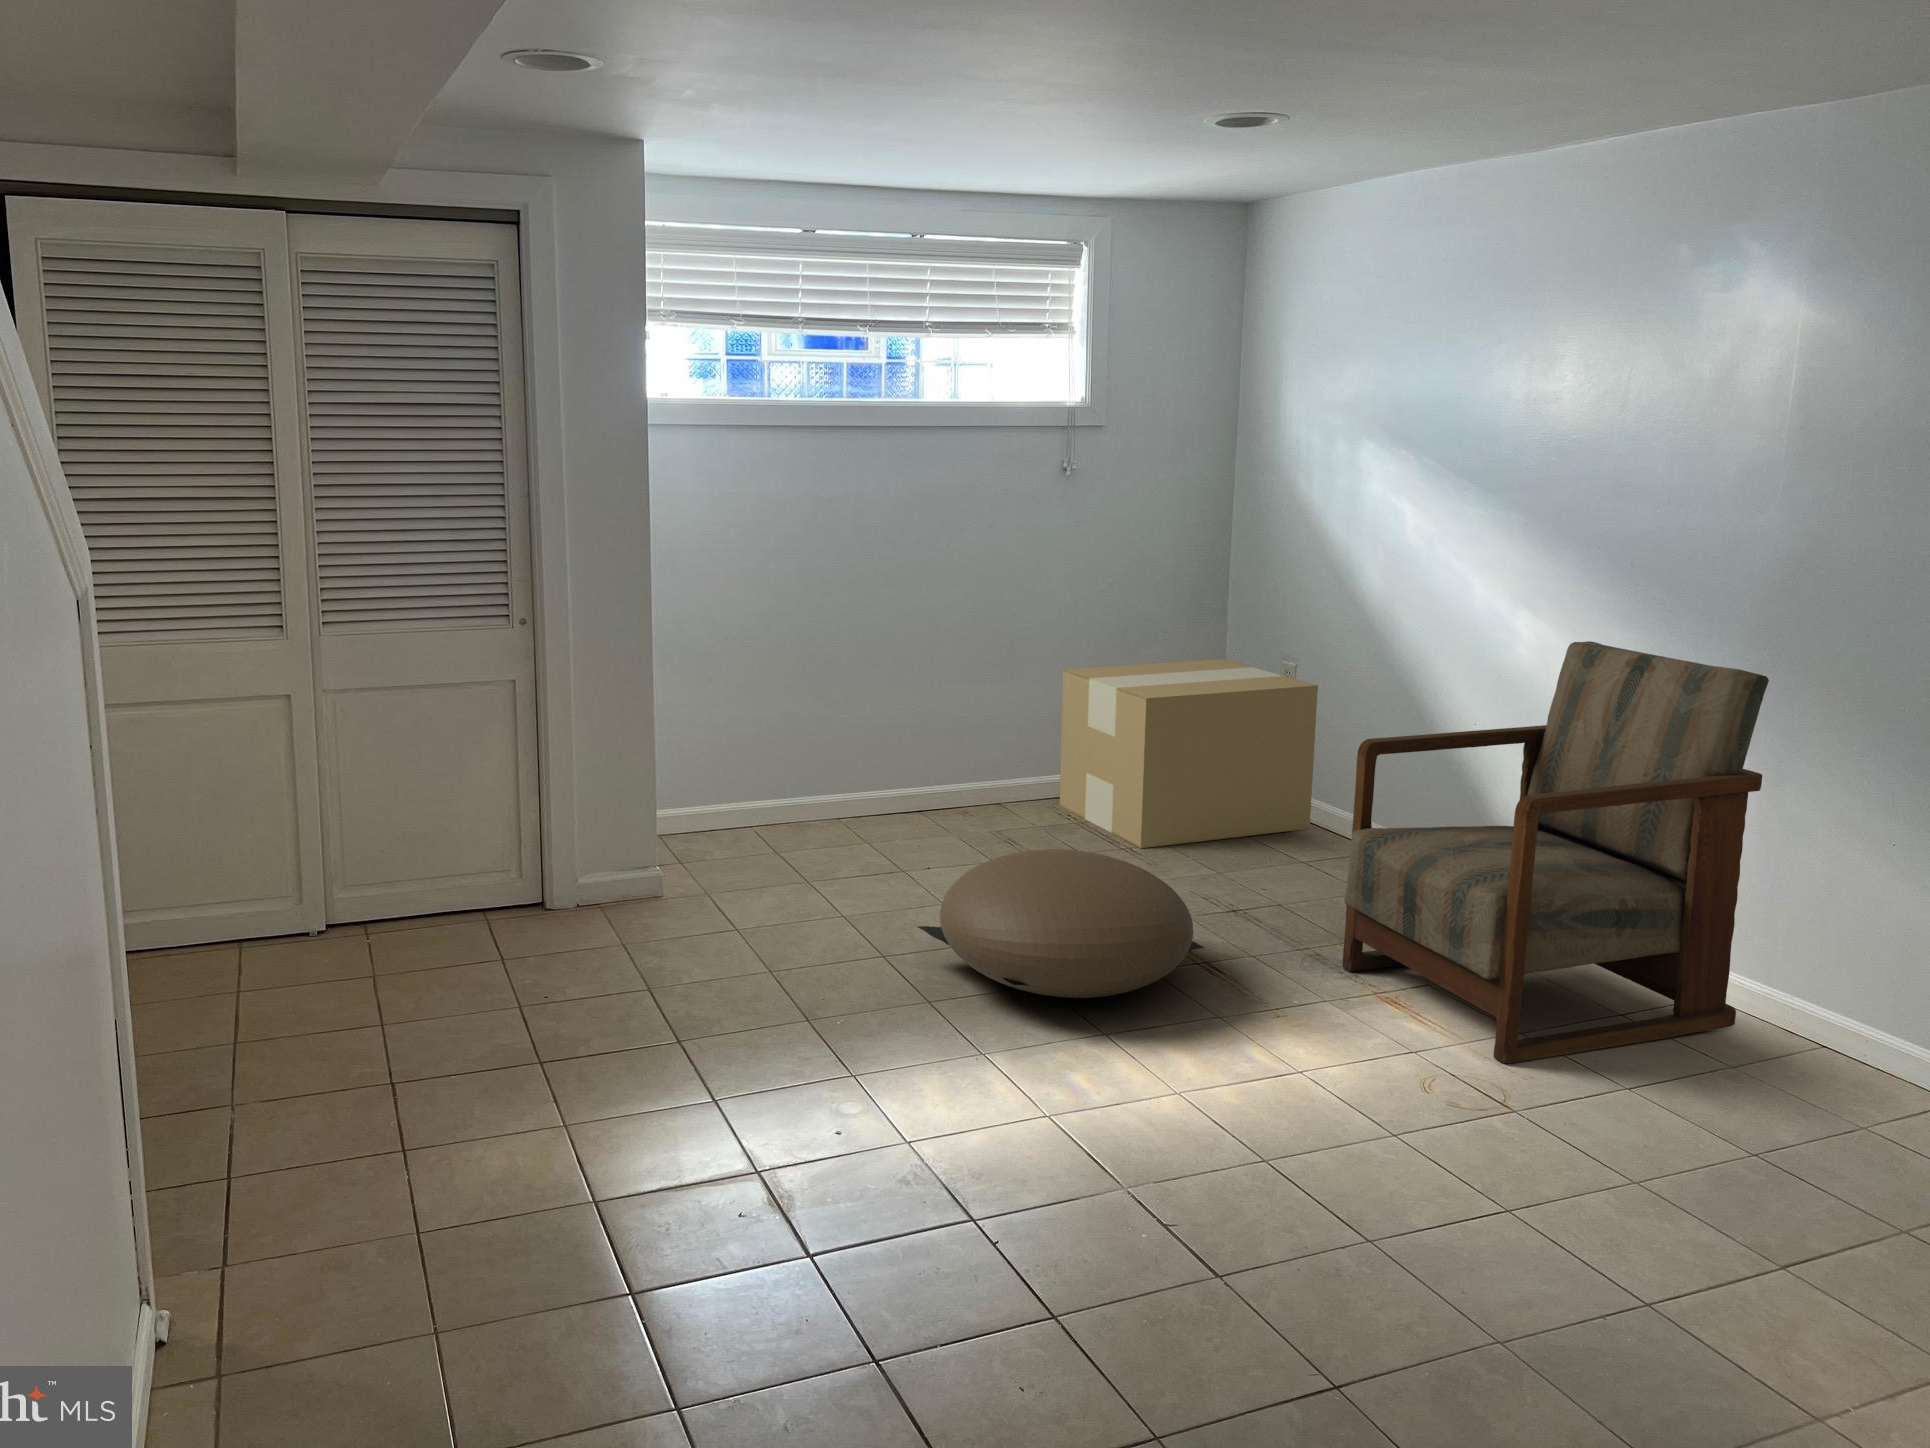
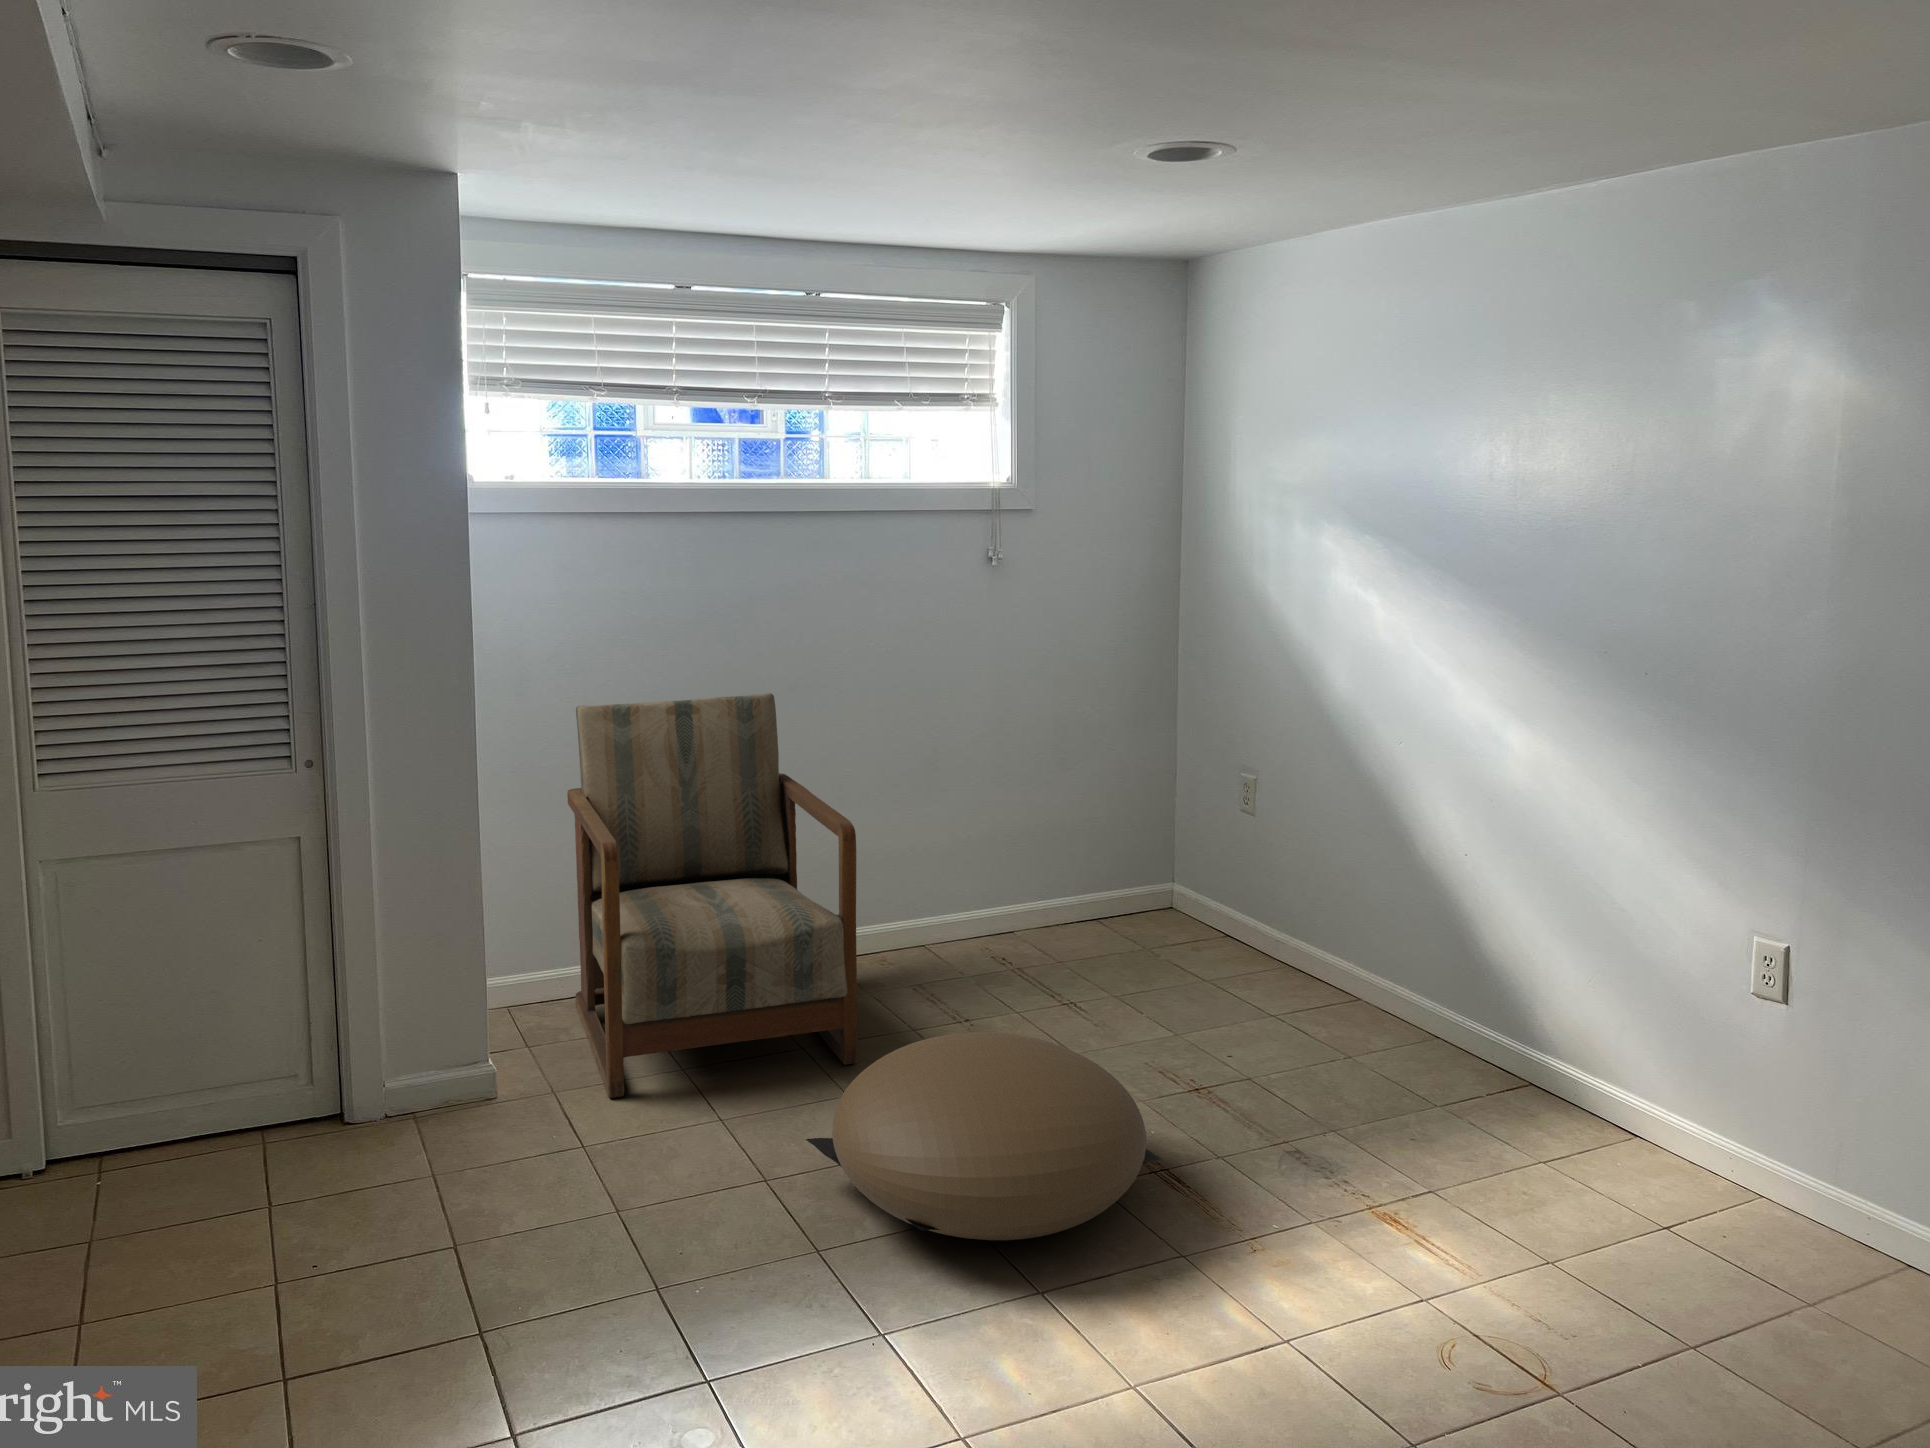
armchair: present [1342,641,1769,1064] -> present [567,693,858,1098]
cardboard box: present [1060,659,1318,848] -> none [995,769,1285,1001]

